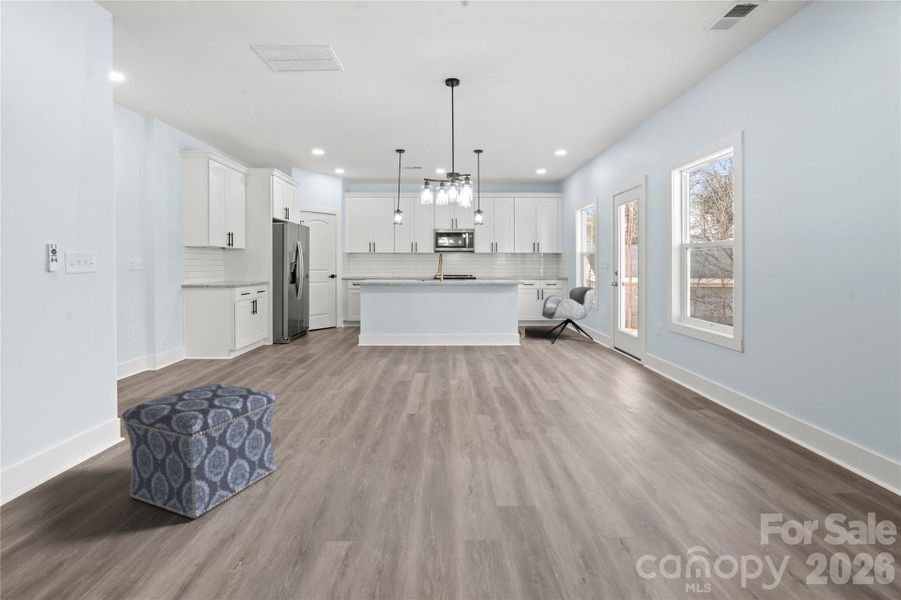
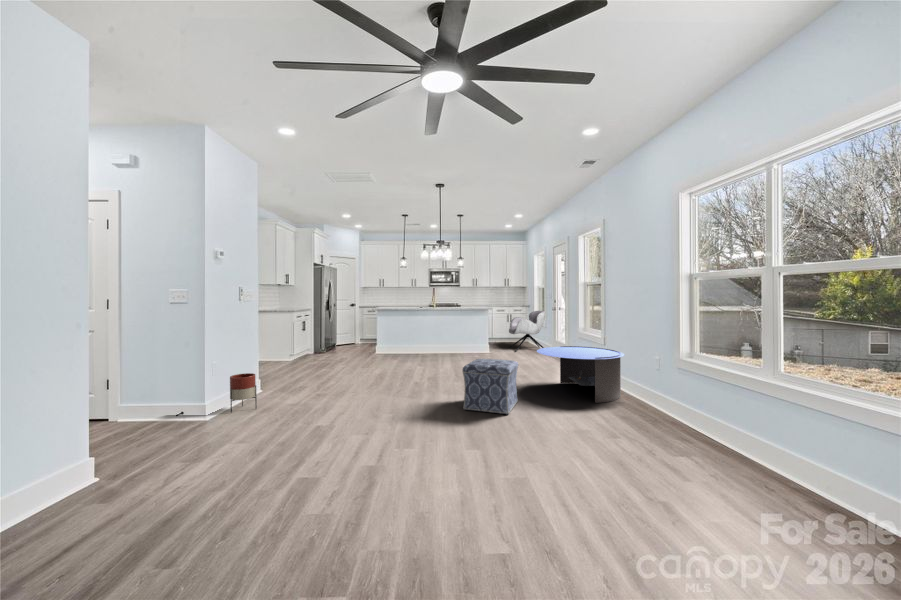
coffee table: none [624,350,804,468] -> present [537,346,624,403]
ottoman: present [122,384,276,519] -> present [463,359,518,415]
planter: none [39,407,104,491] -> present [230,373,257,413]

